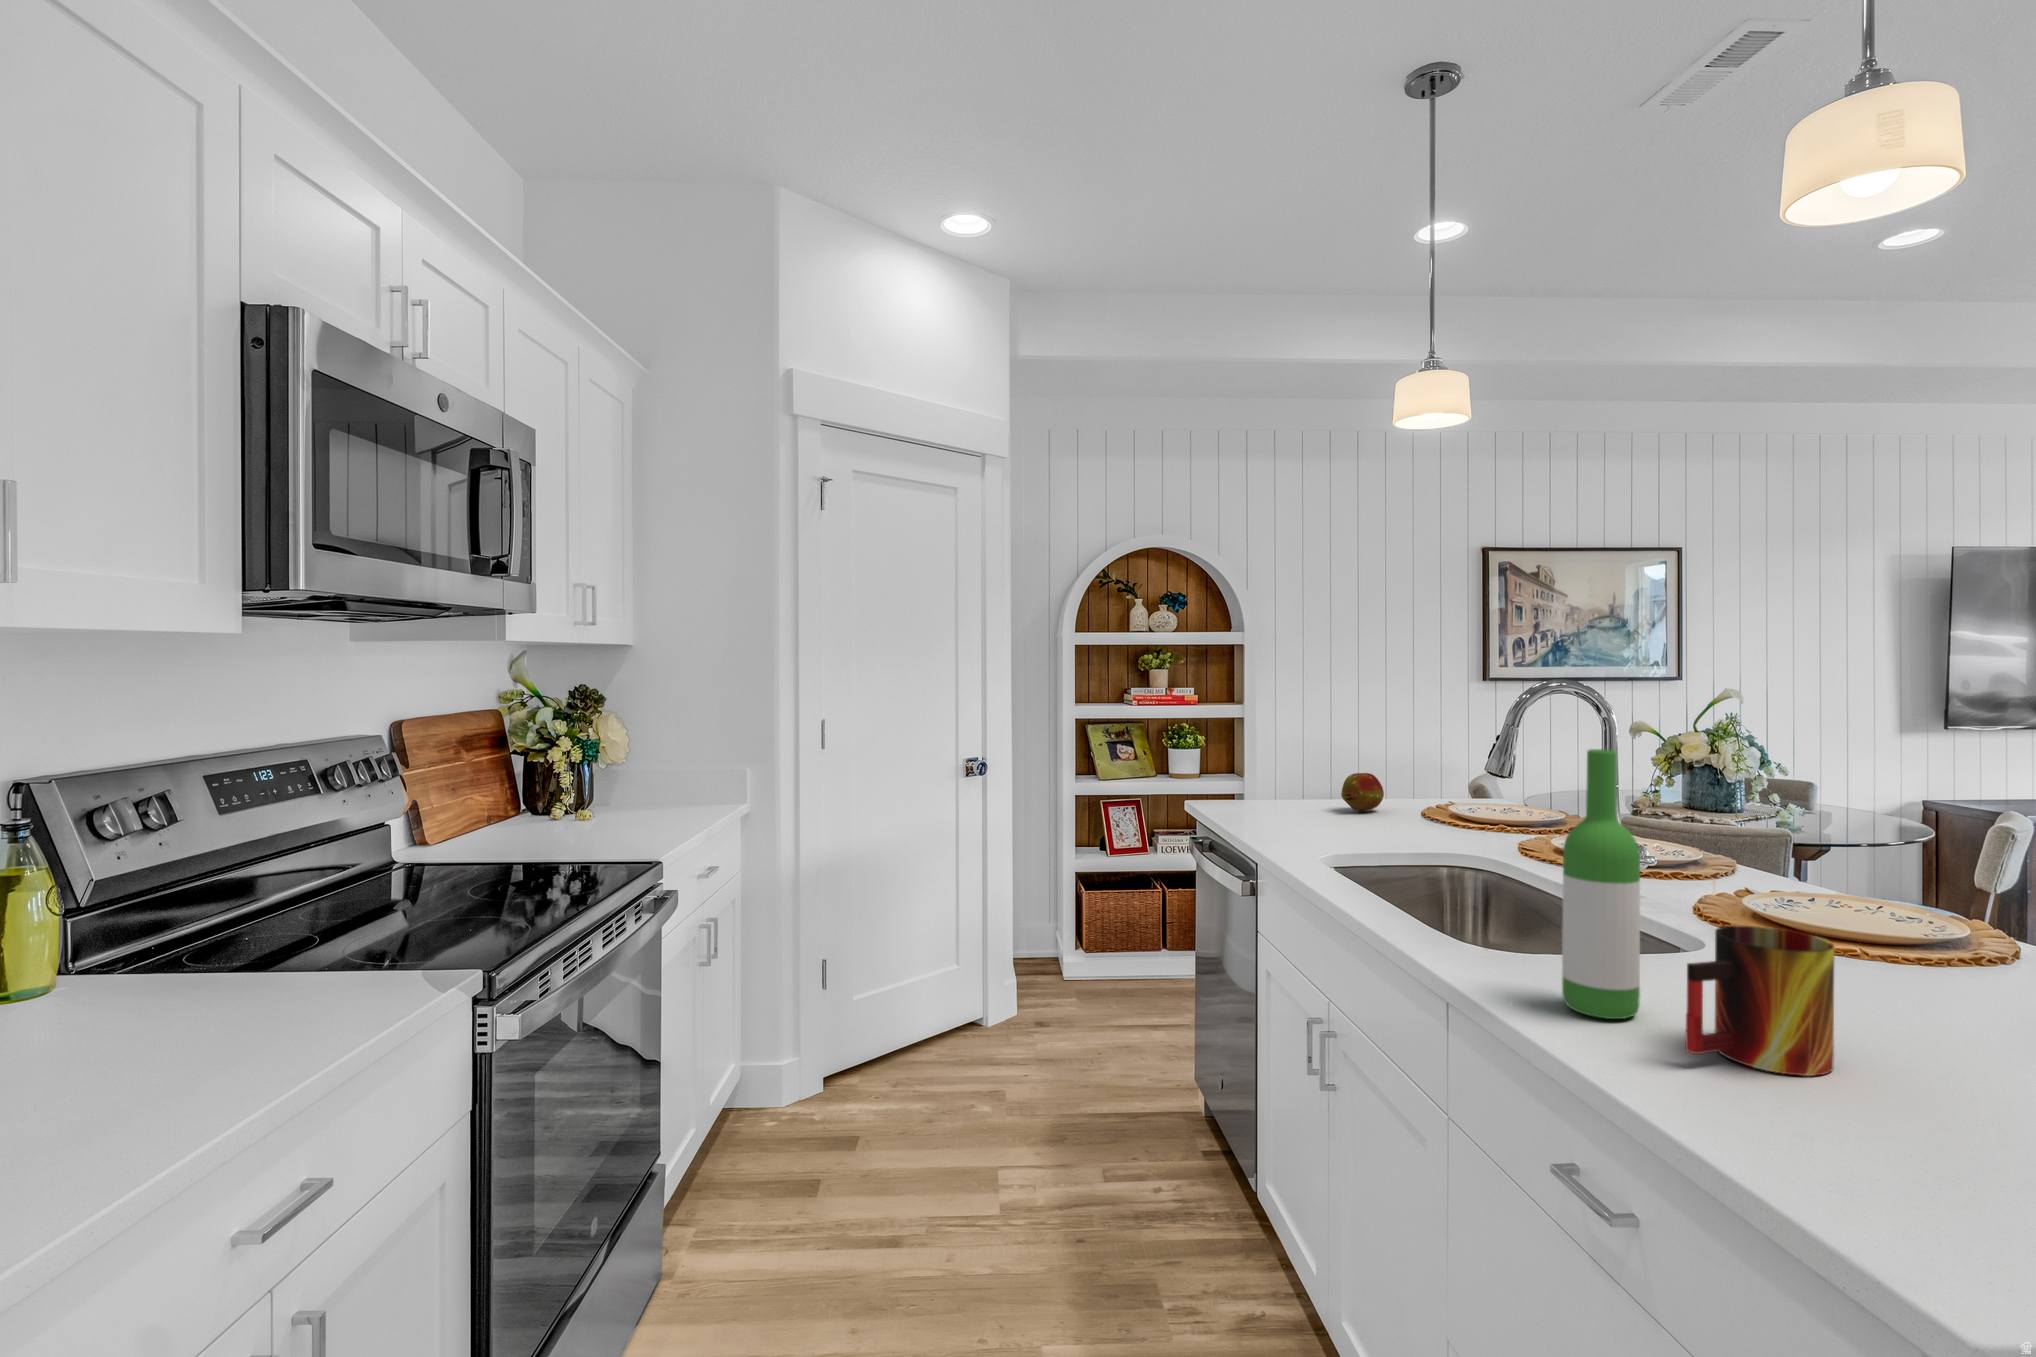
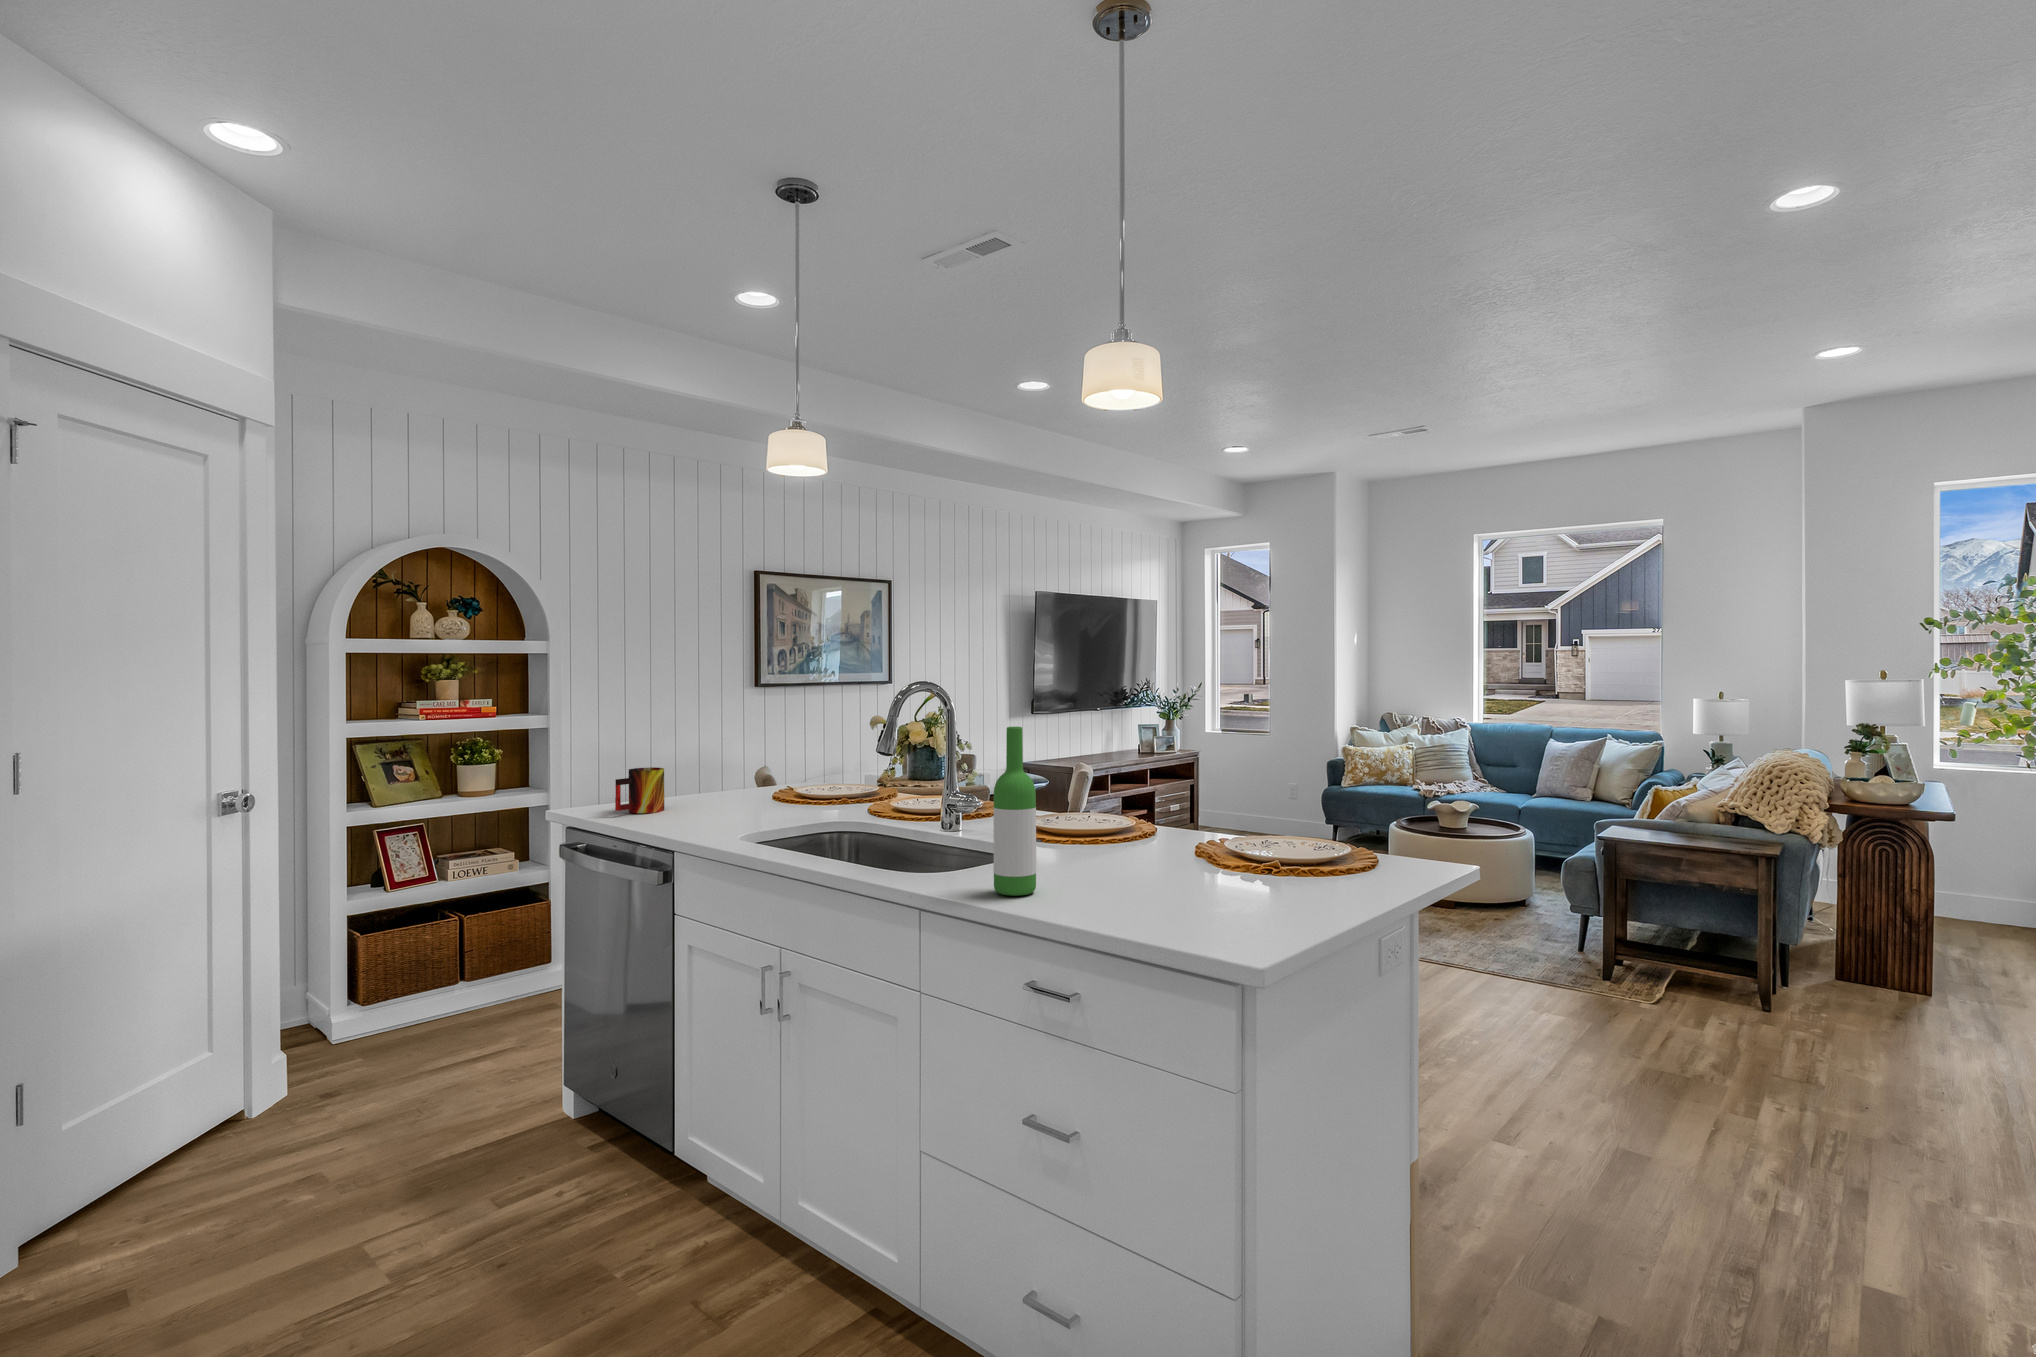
fruit: present [1341,773,1384,811] -> none [709,768,746,802]
mug: present [1686,926,1834,1076] -> present [615,767,664,813]

